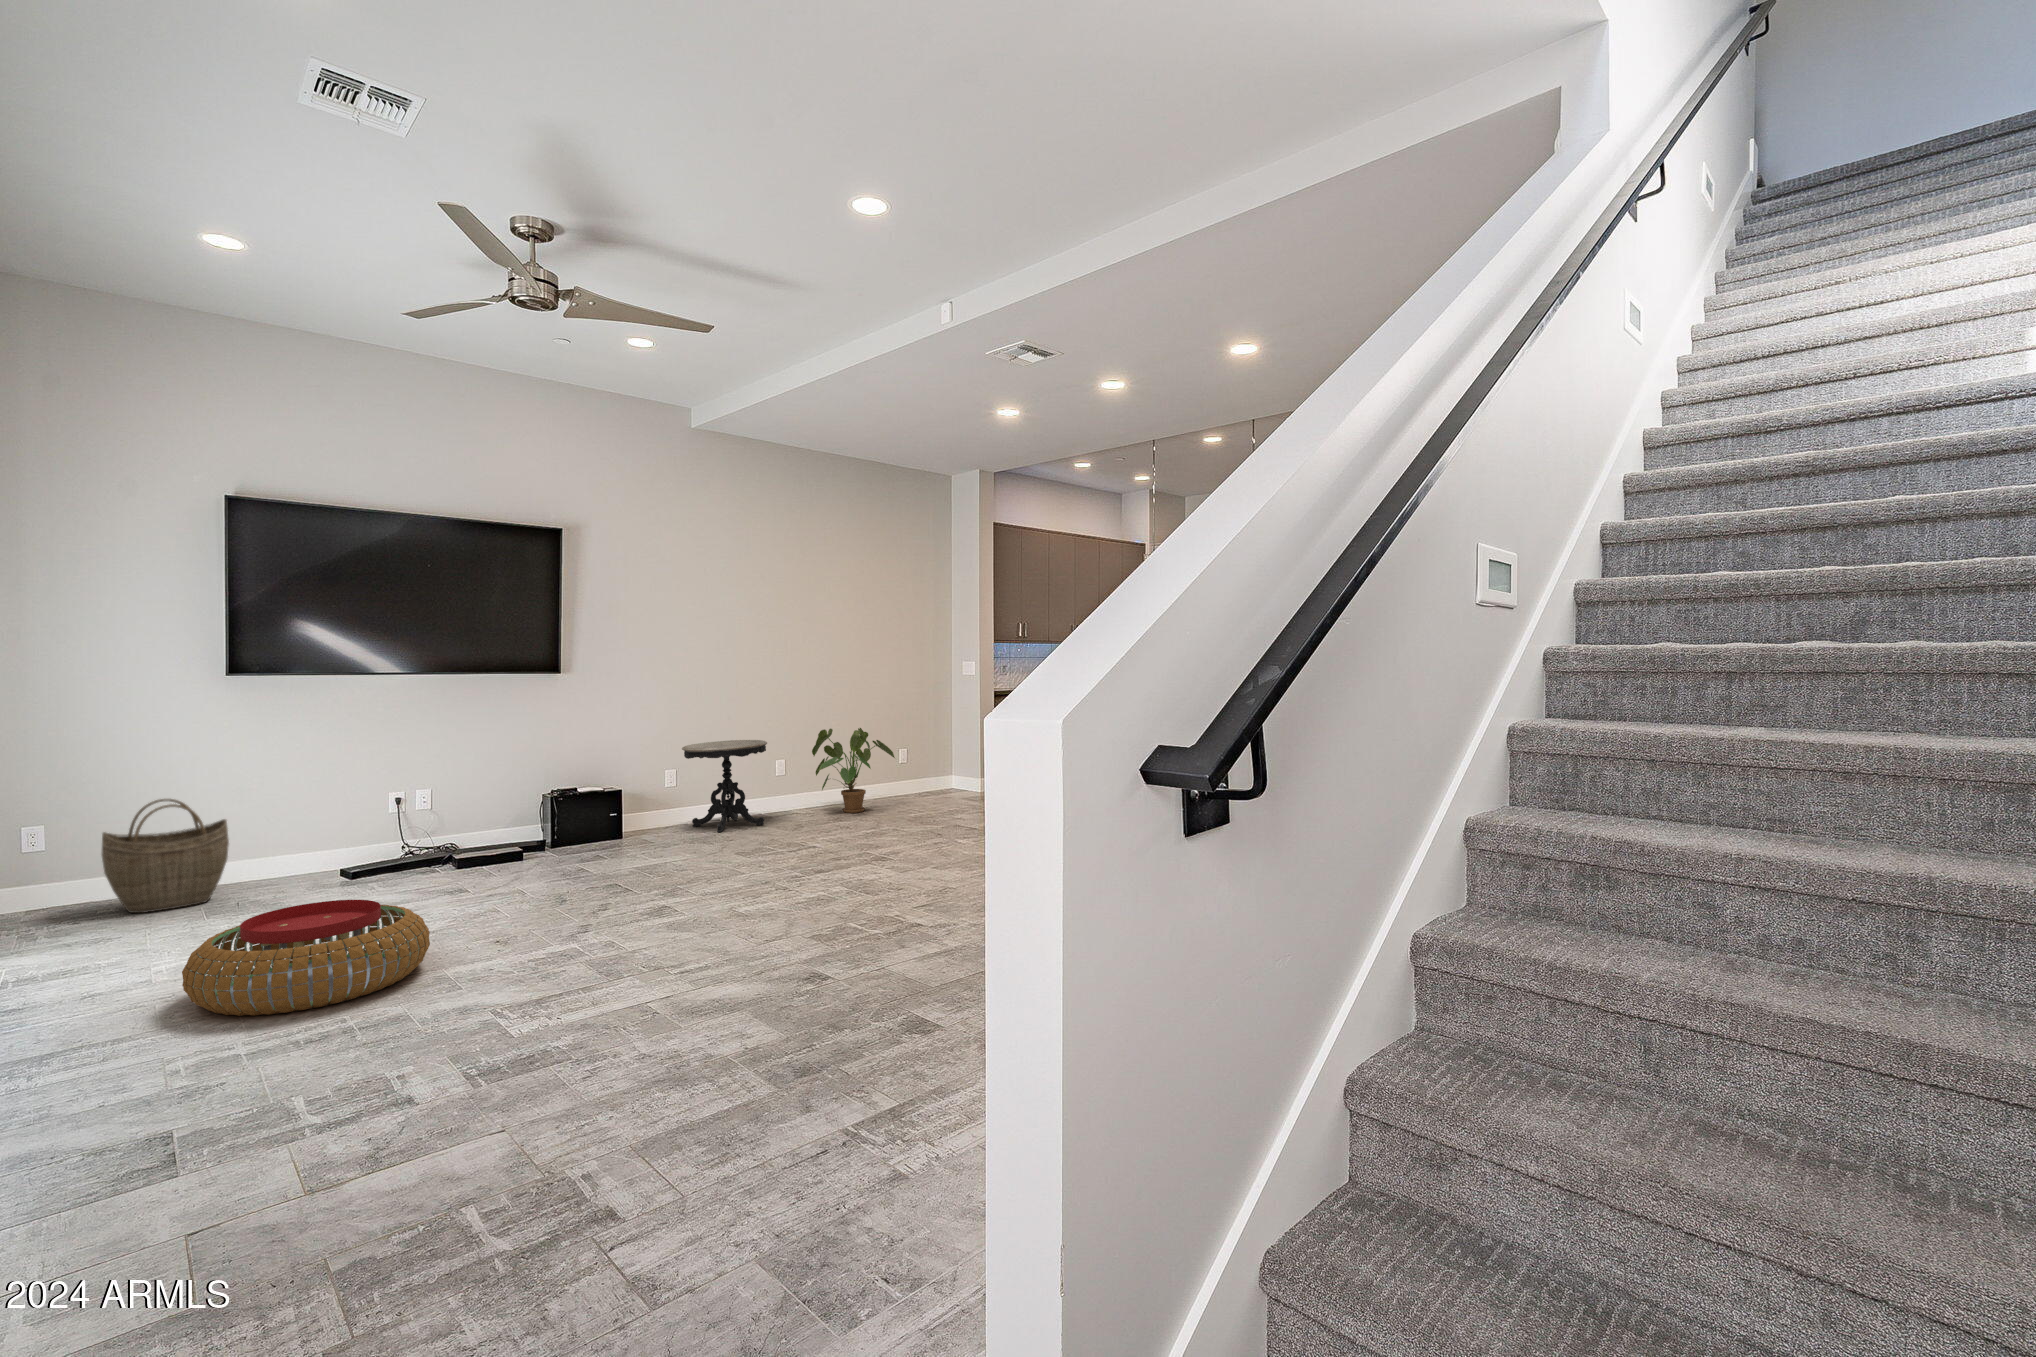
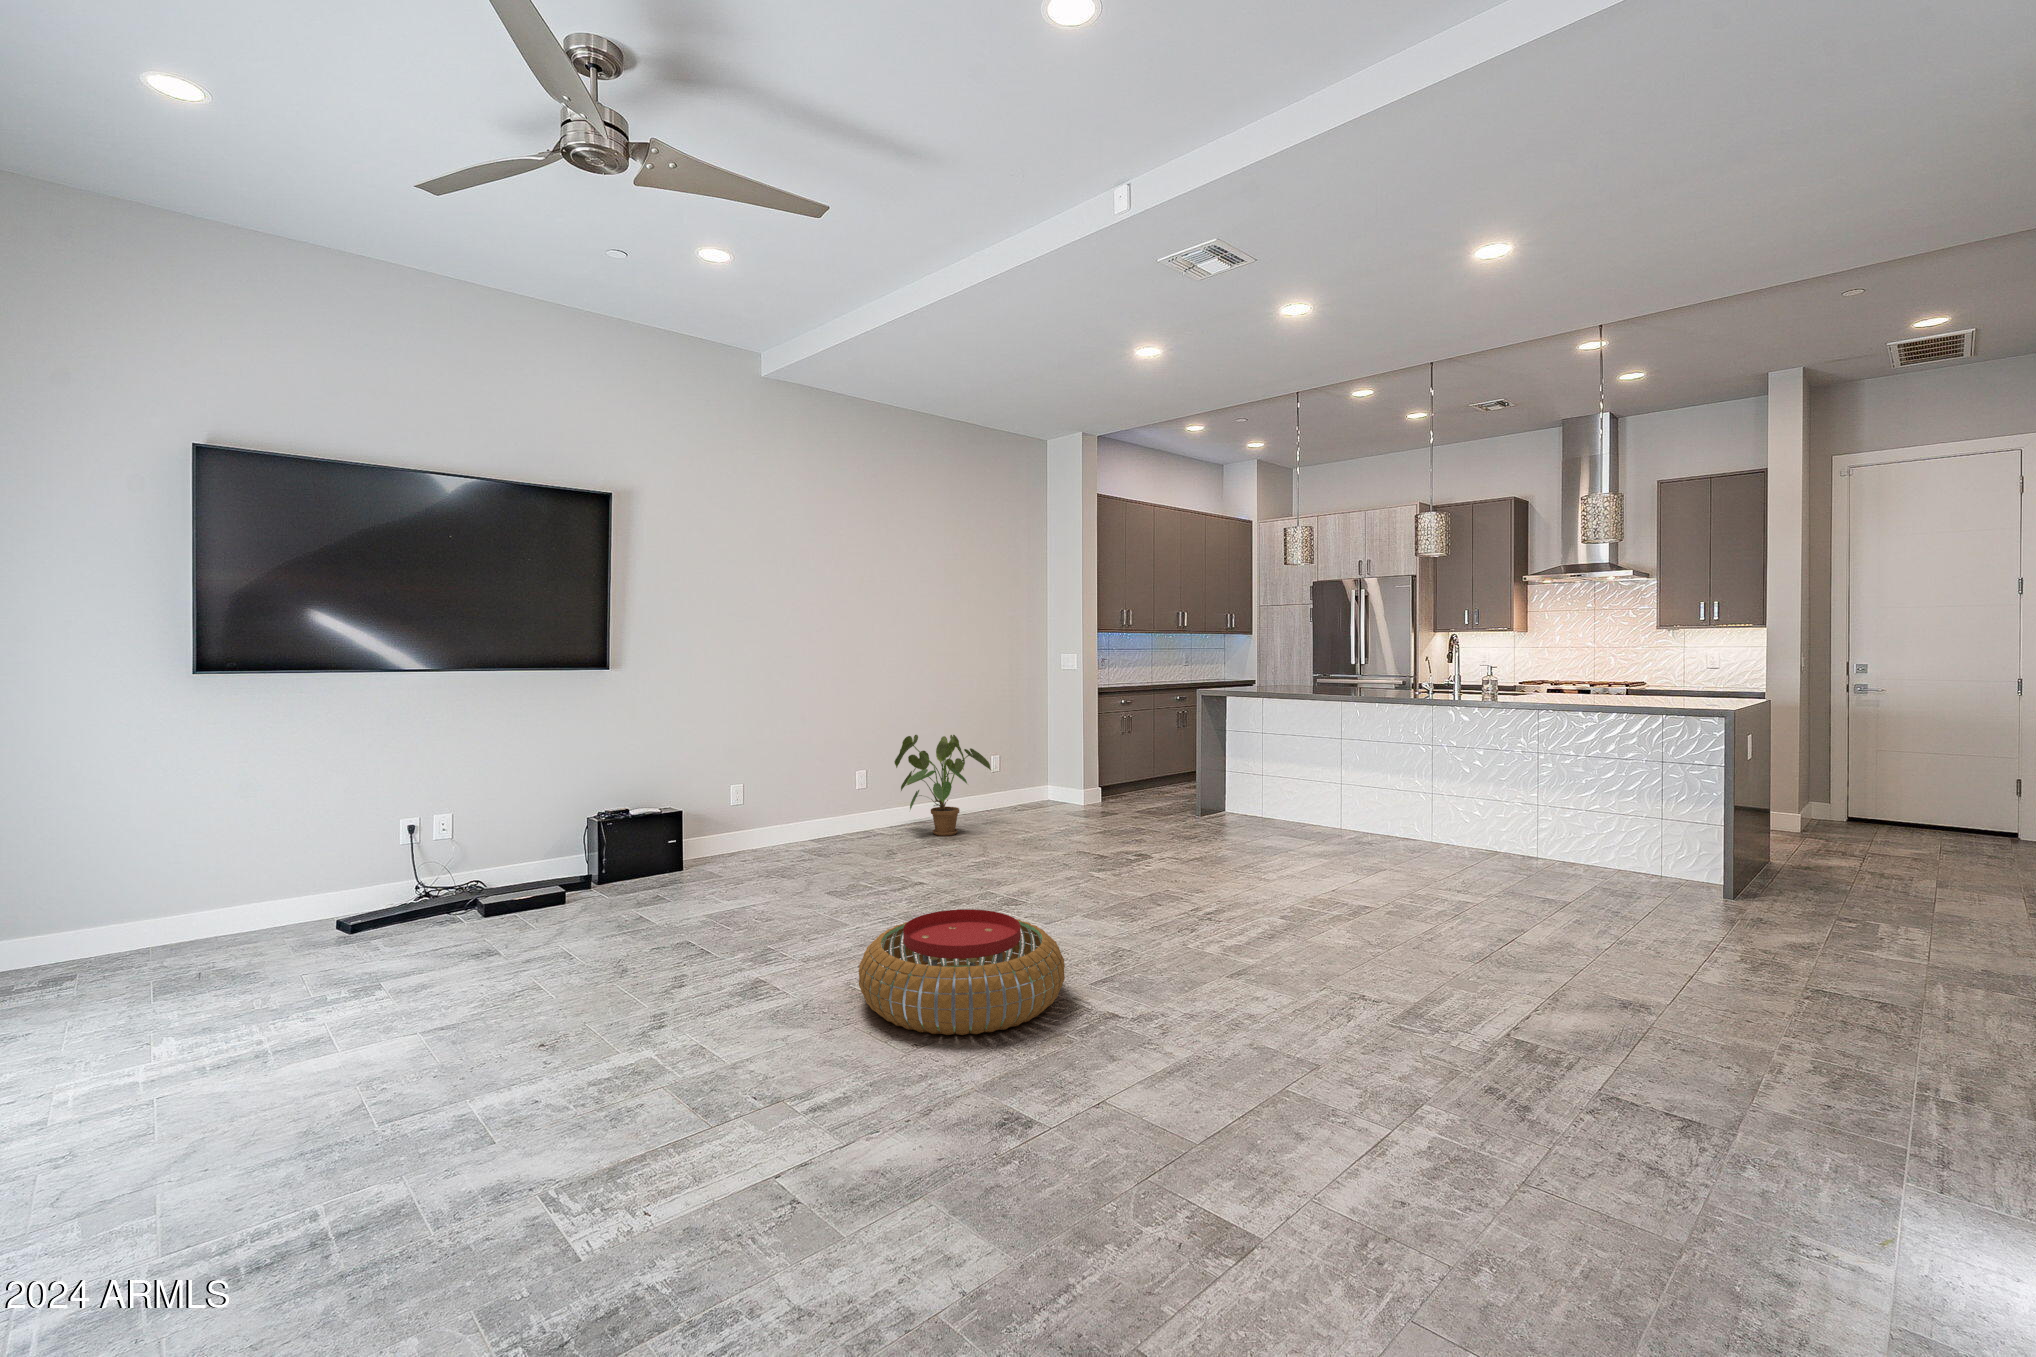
side table: present [682,740,767,832] -> none [749,749,848,863]
woven basket: present [102,799,229,913] -> none [30,834,197,986]
pouf: present [182,900,430,1016] -> present [859,909,1065,1035]

